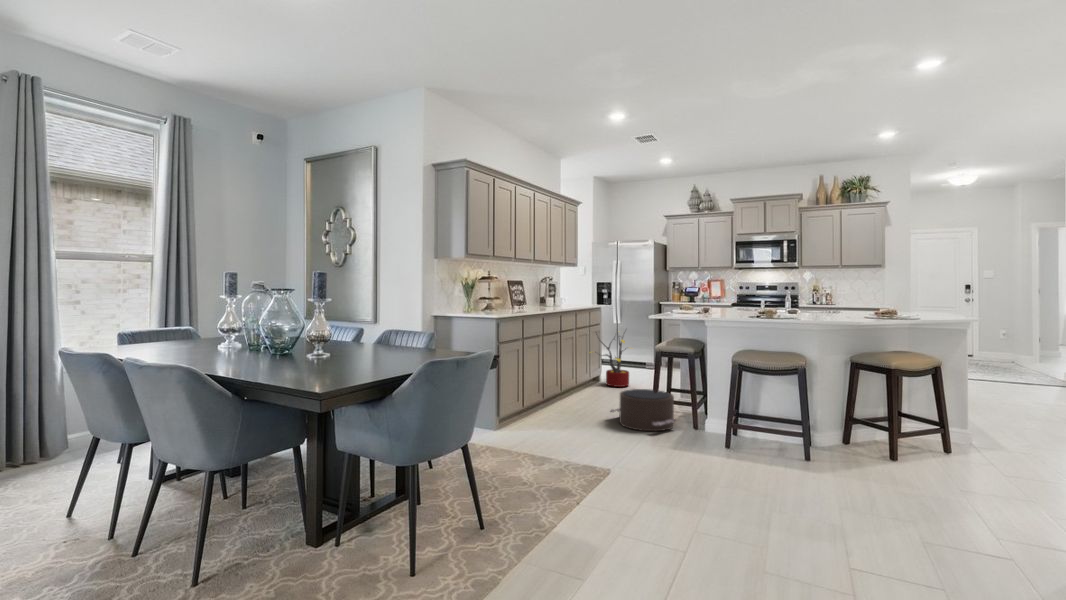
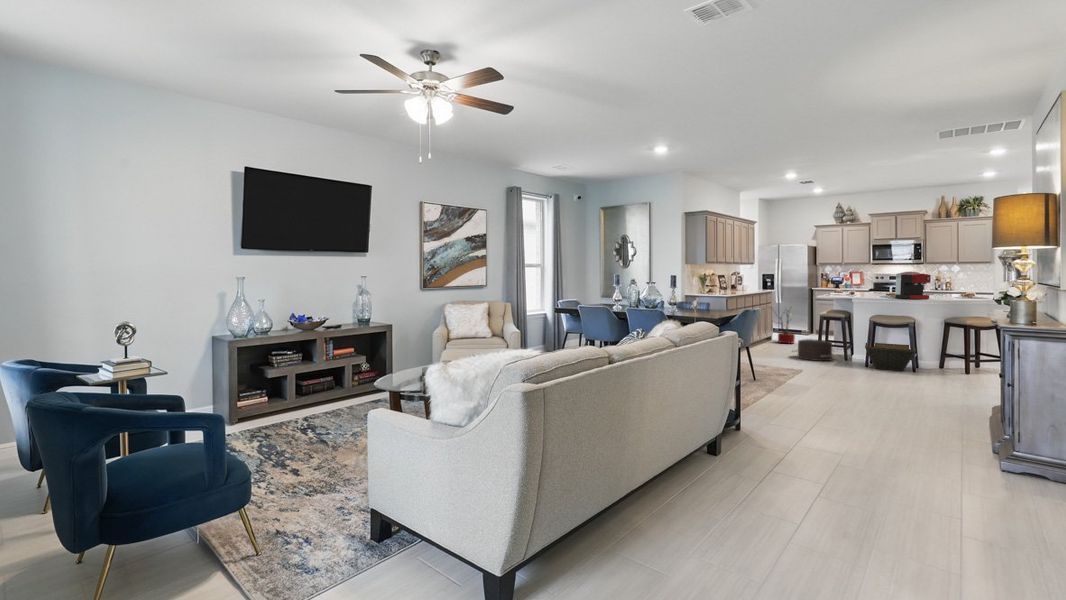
coffee maker: none [770,274,824,320] -> present [895,271,931,299]
basket: none [724,398,813,458] -> present [865,343,916,371]

